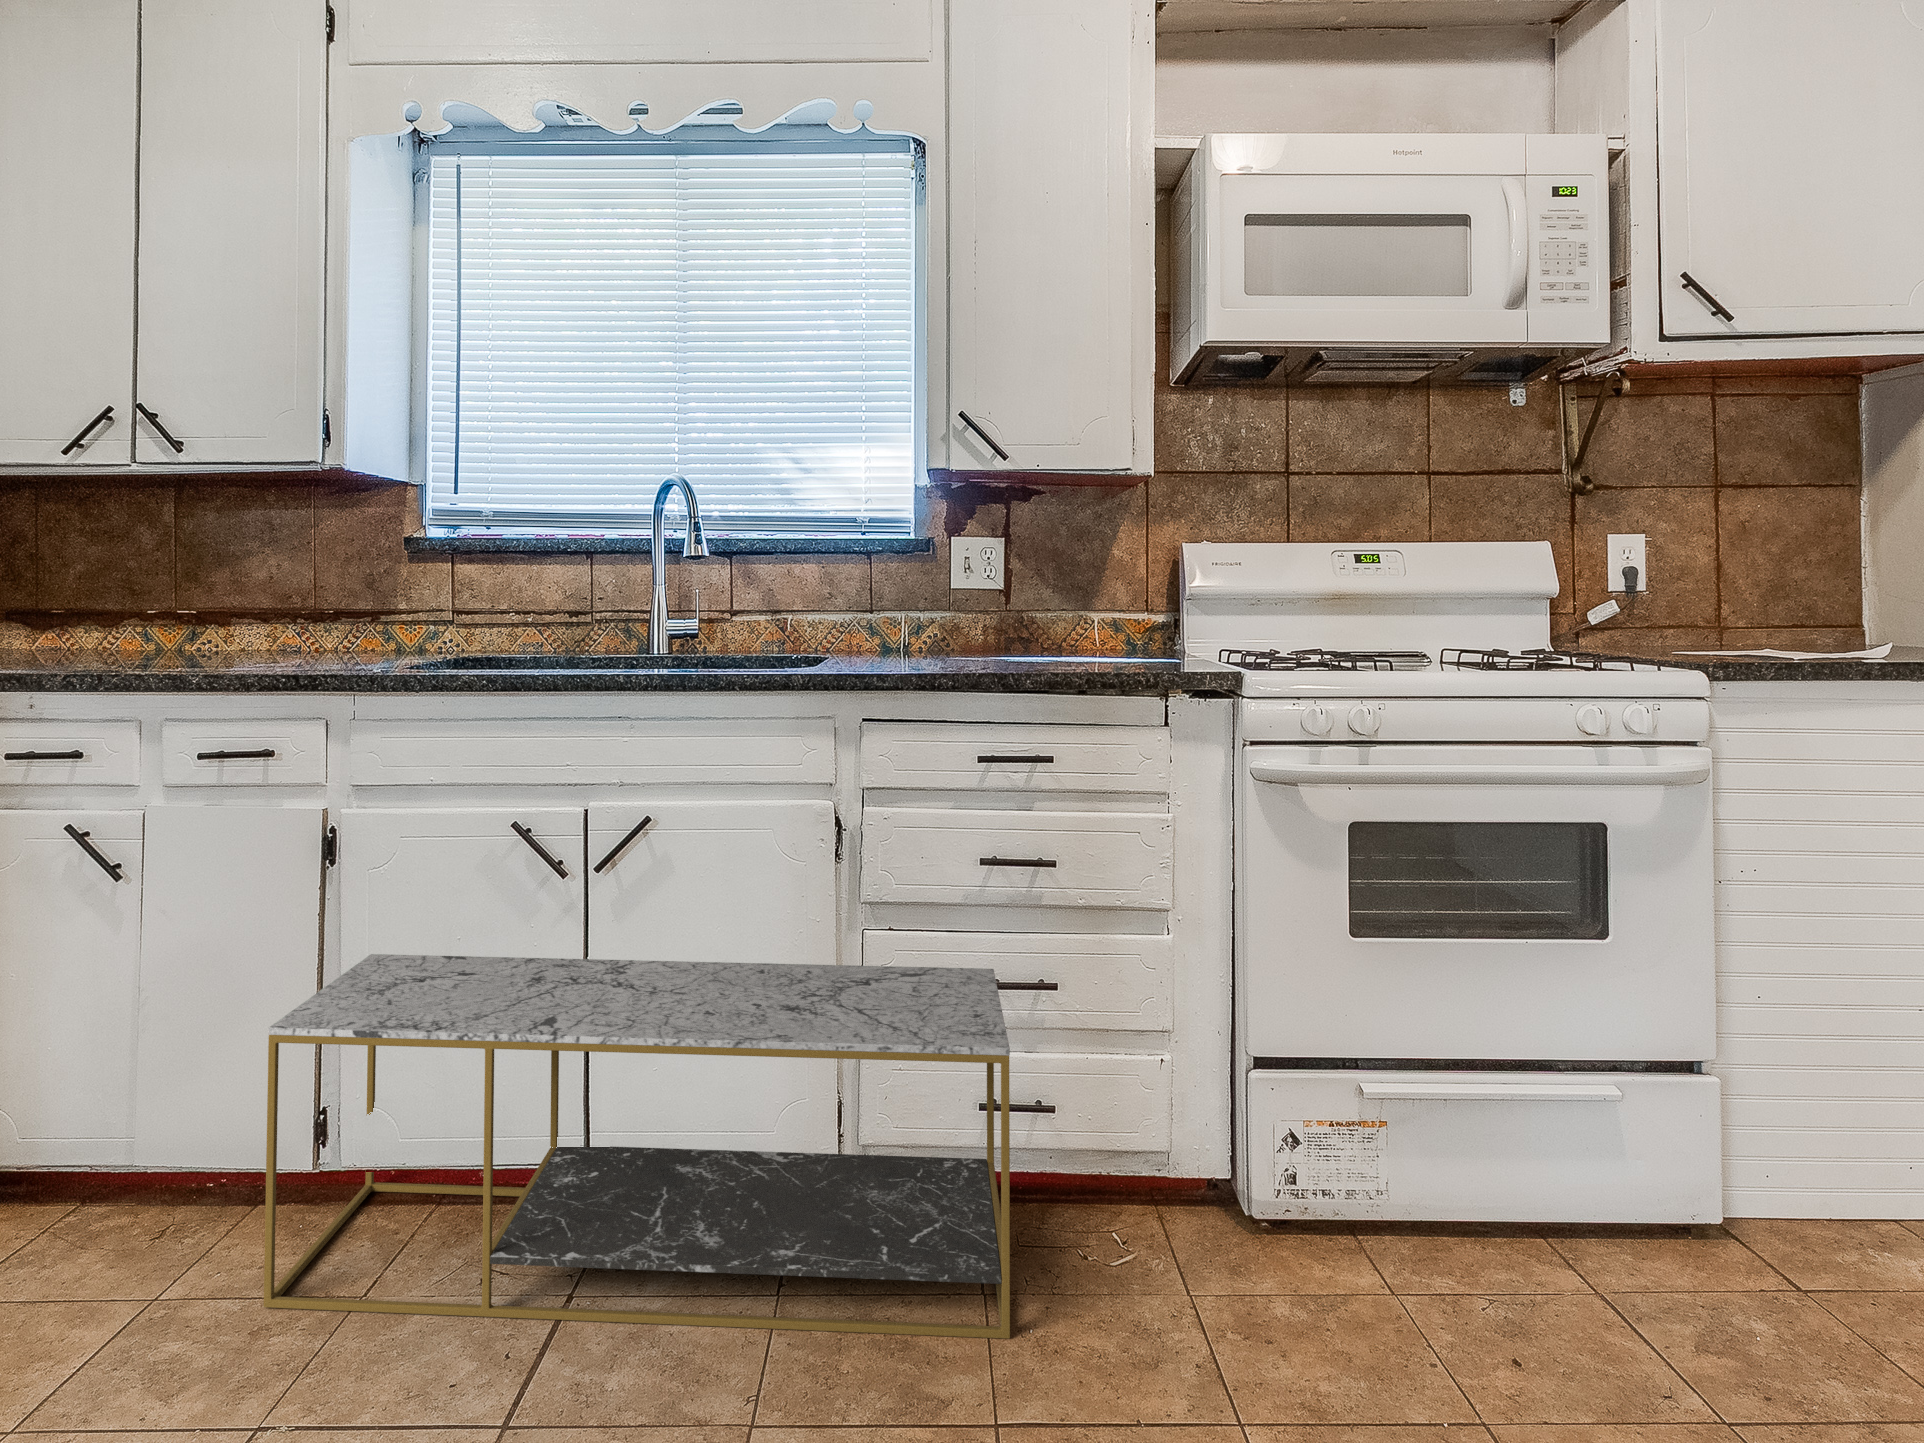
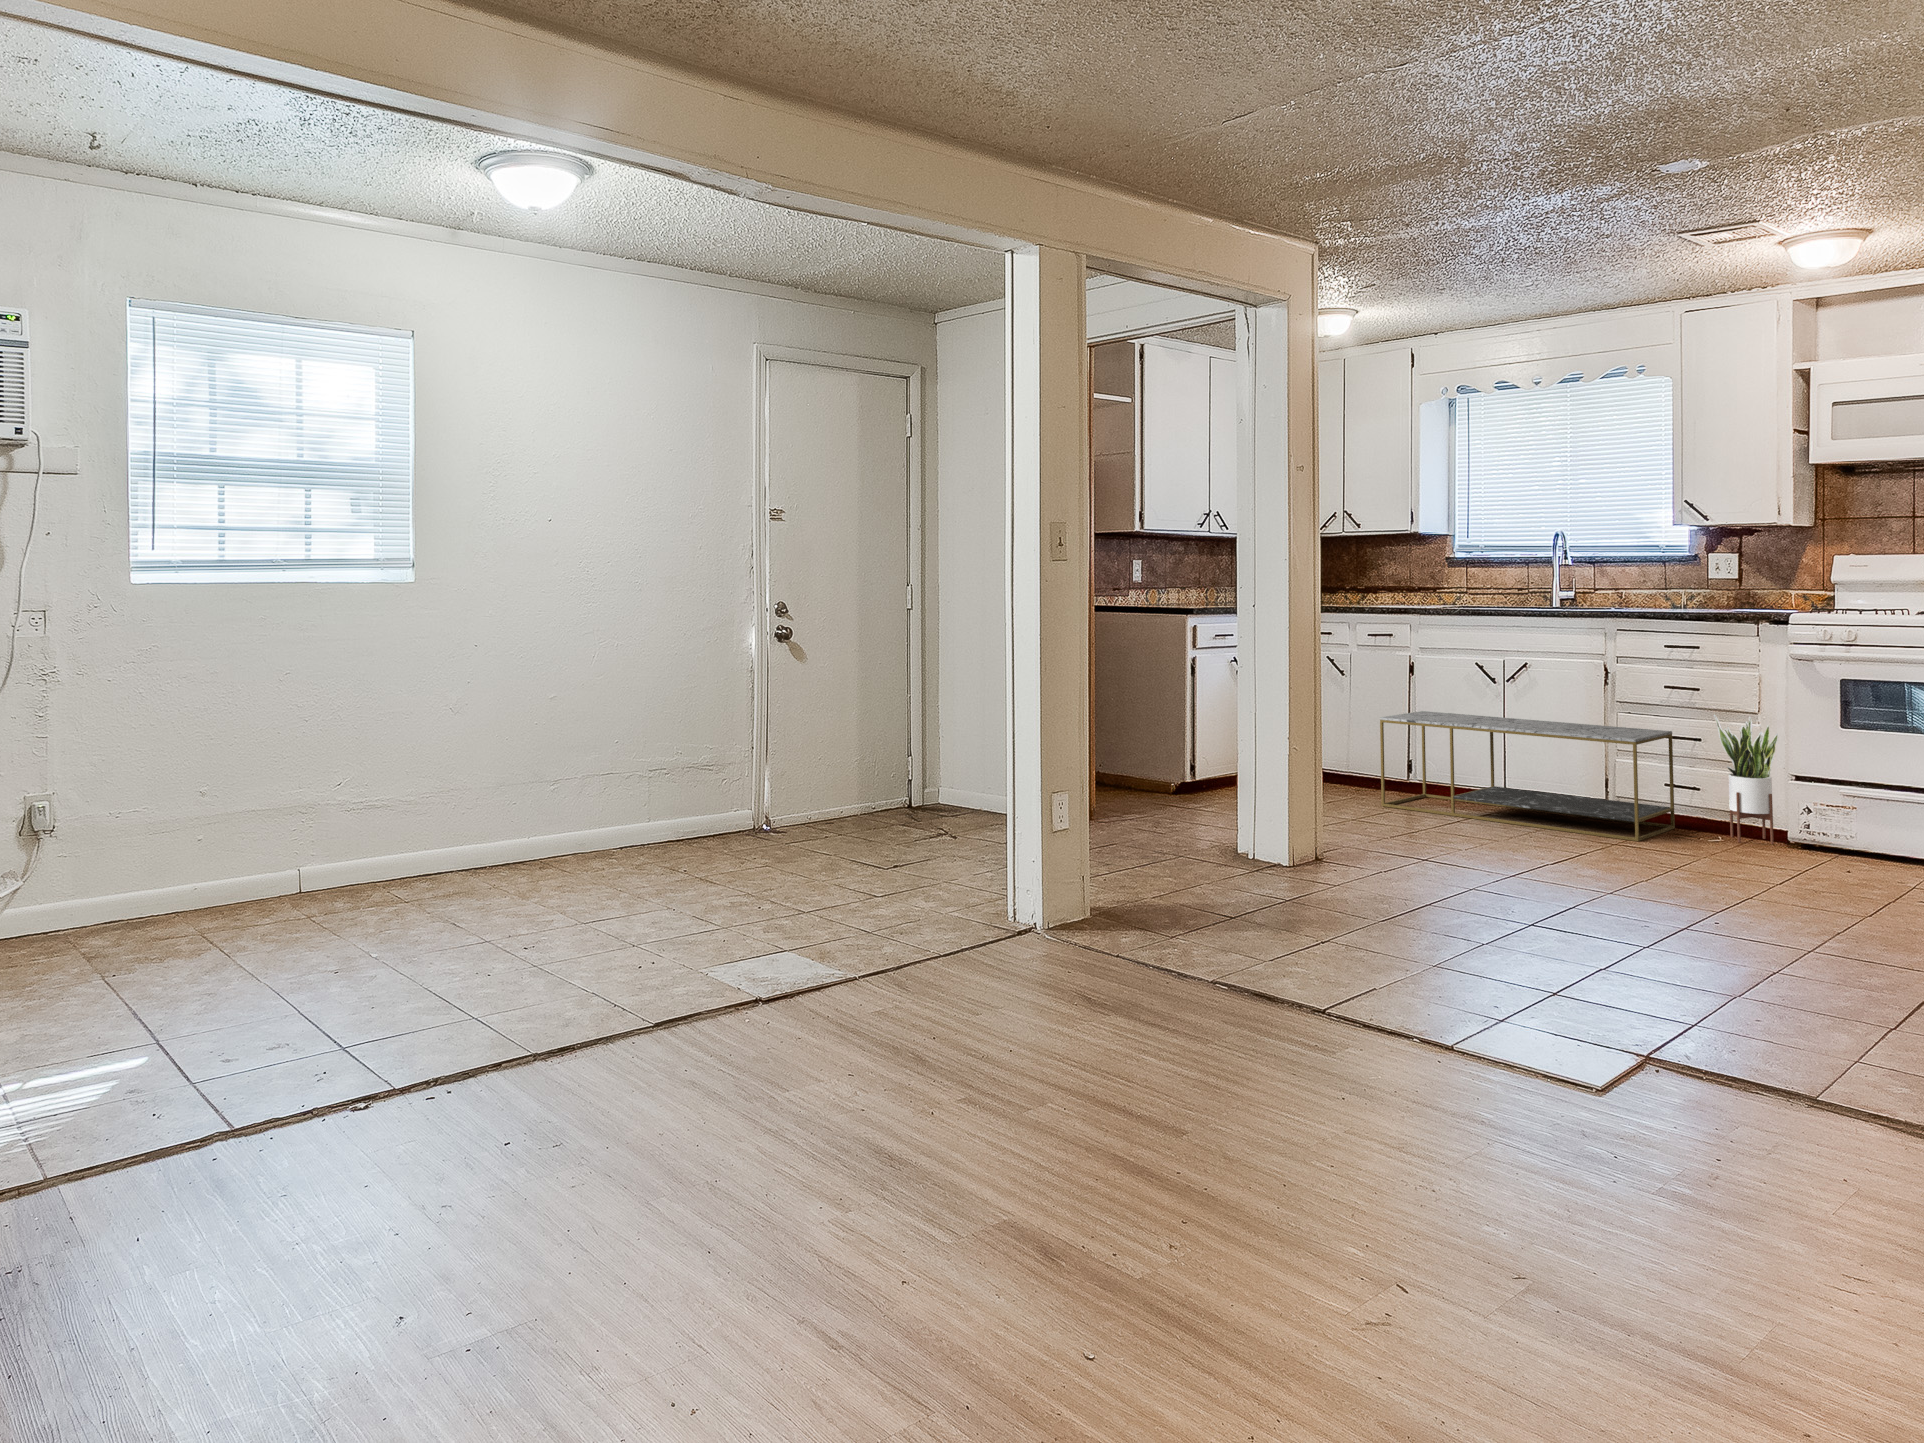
potted plant: none [1106,926,1234,1255] -> present [1714,715,1778,844]

